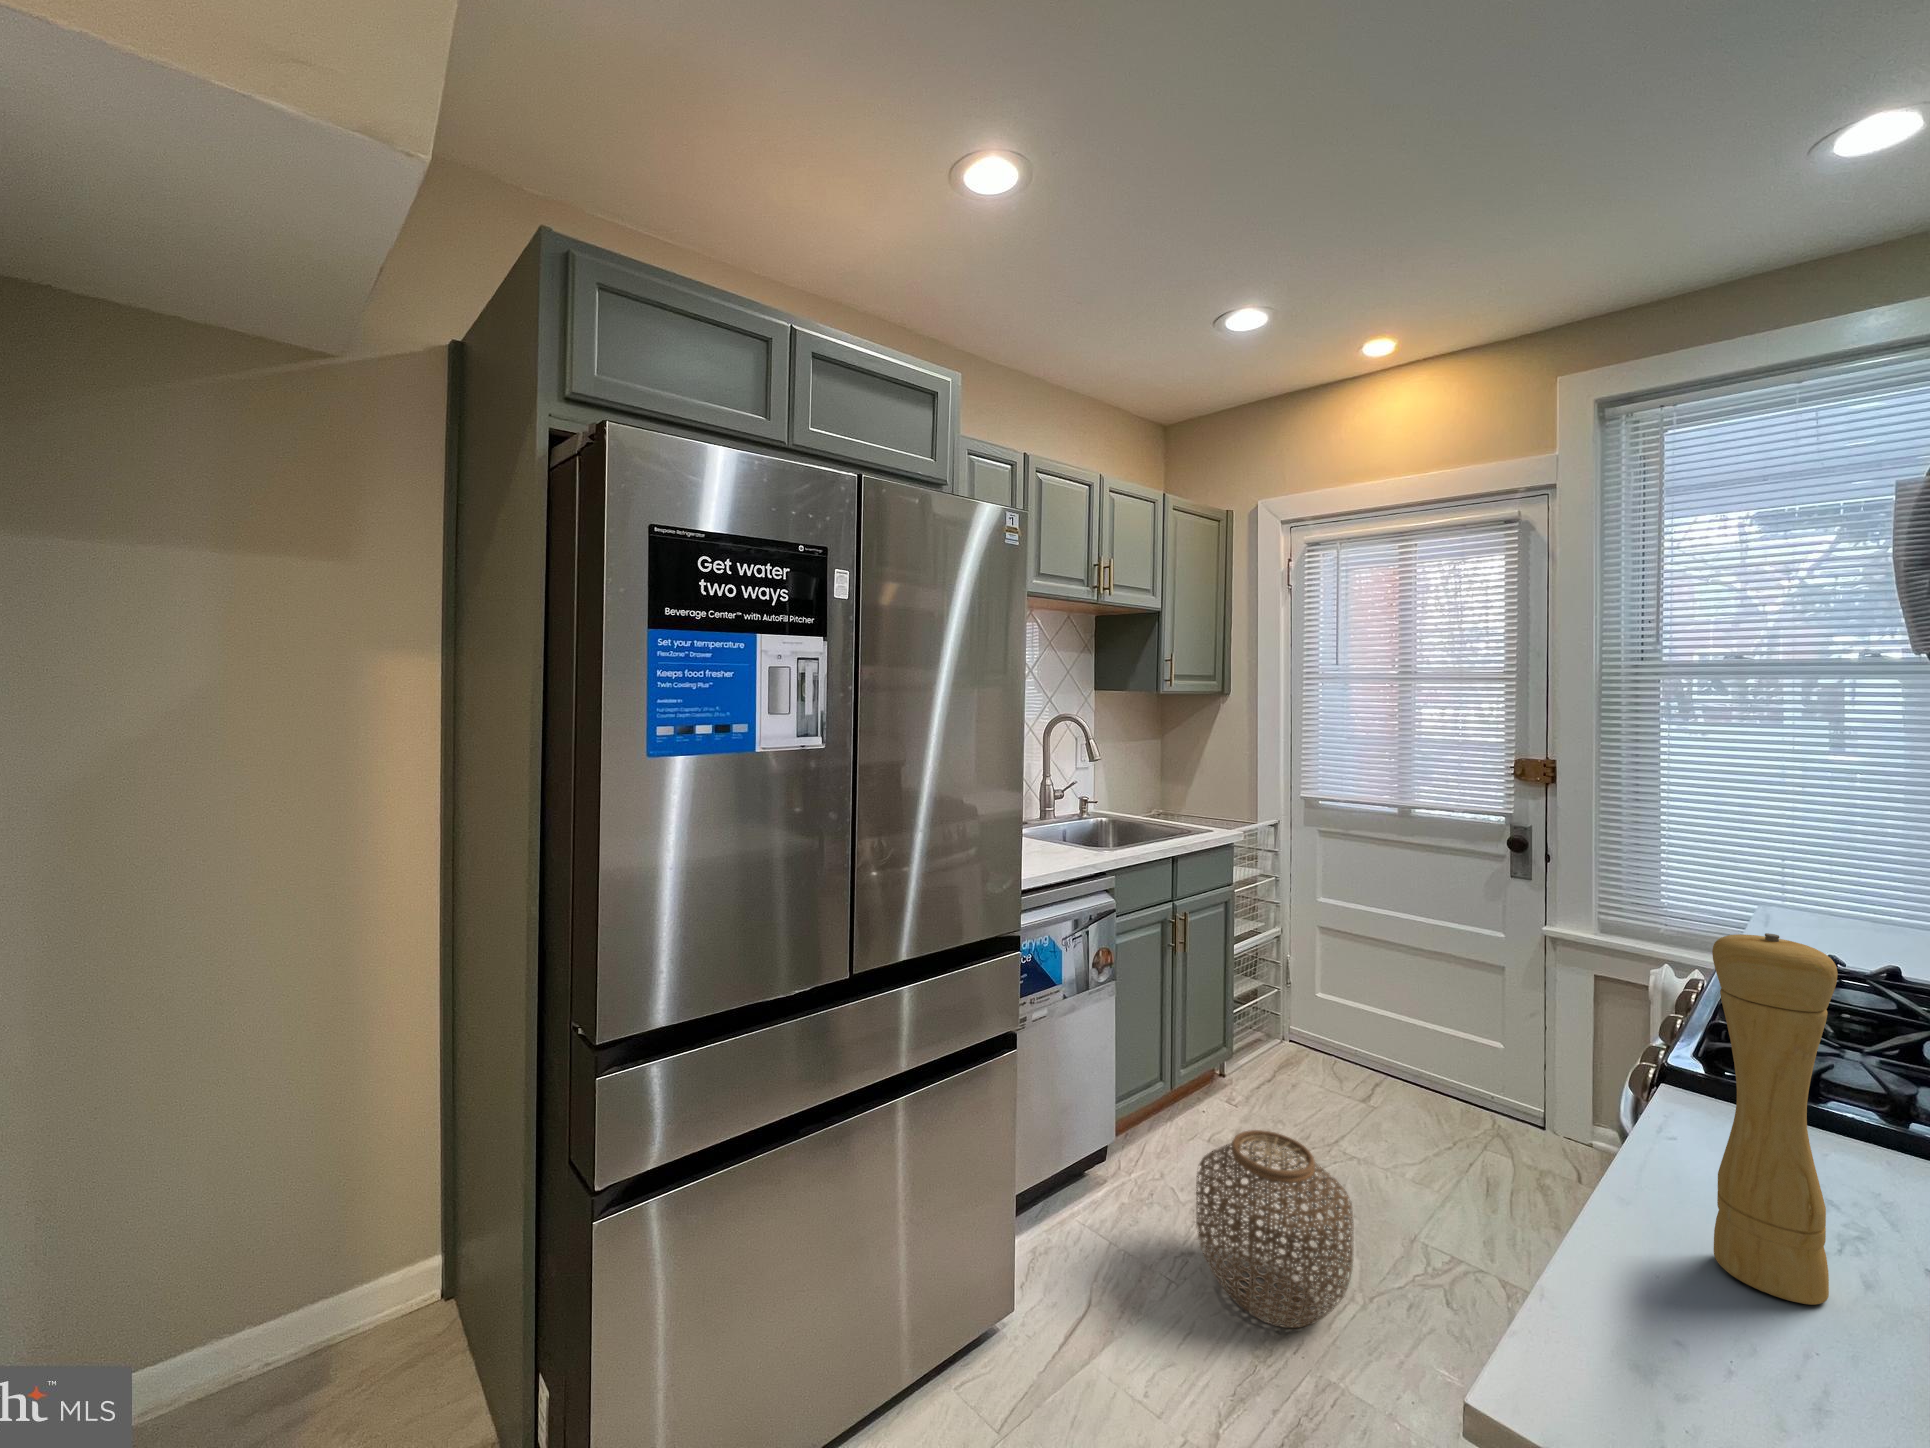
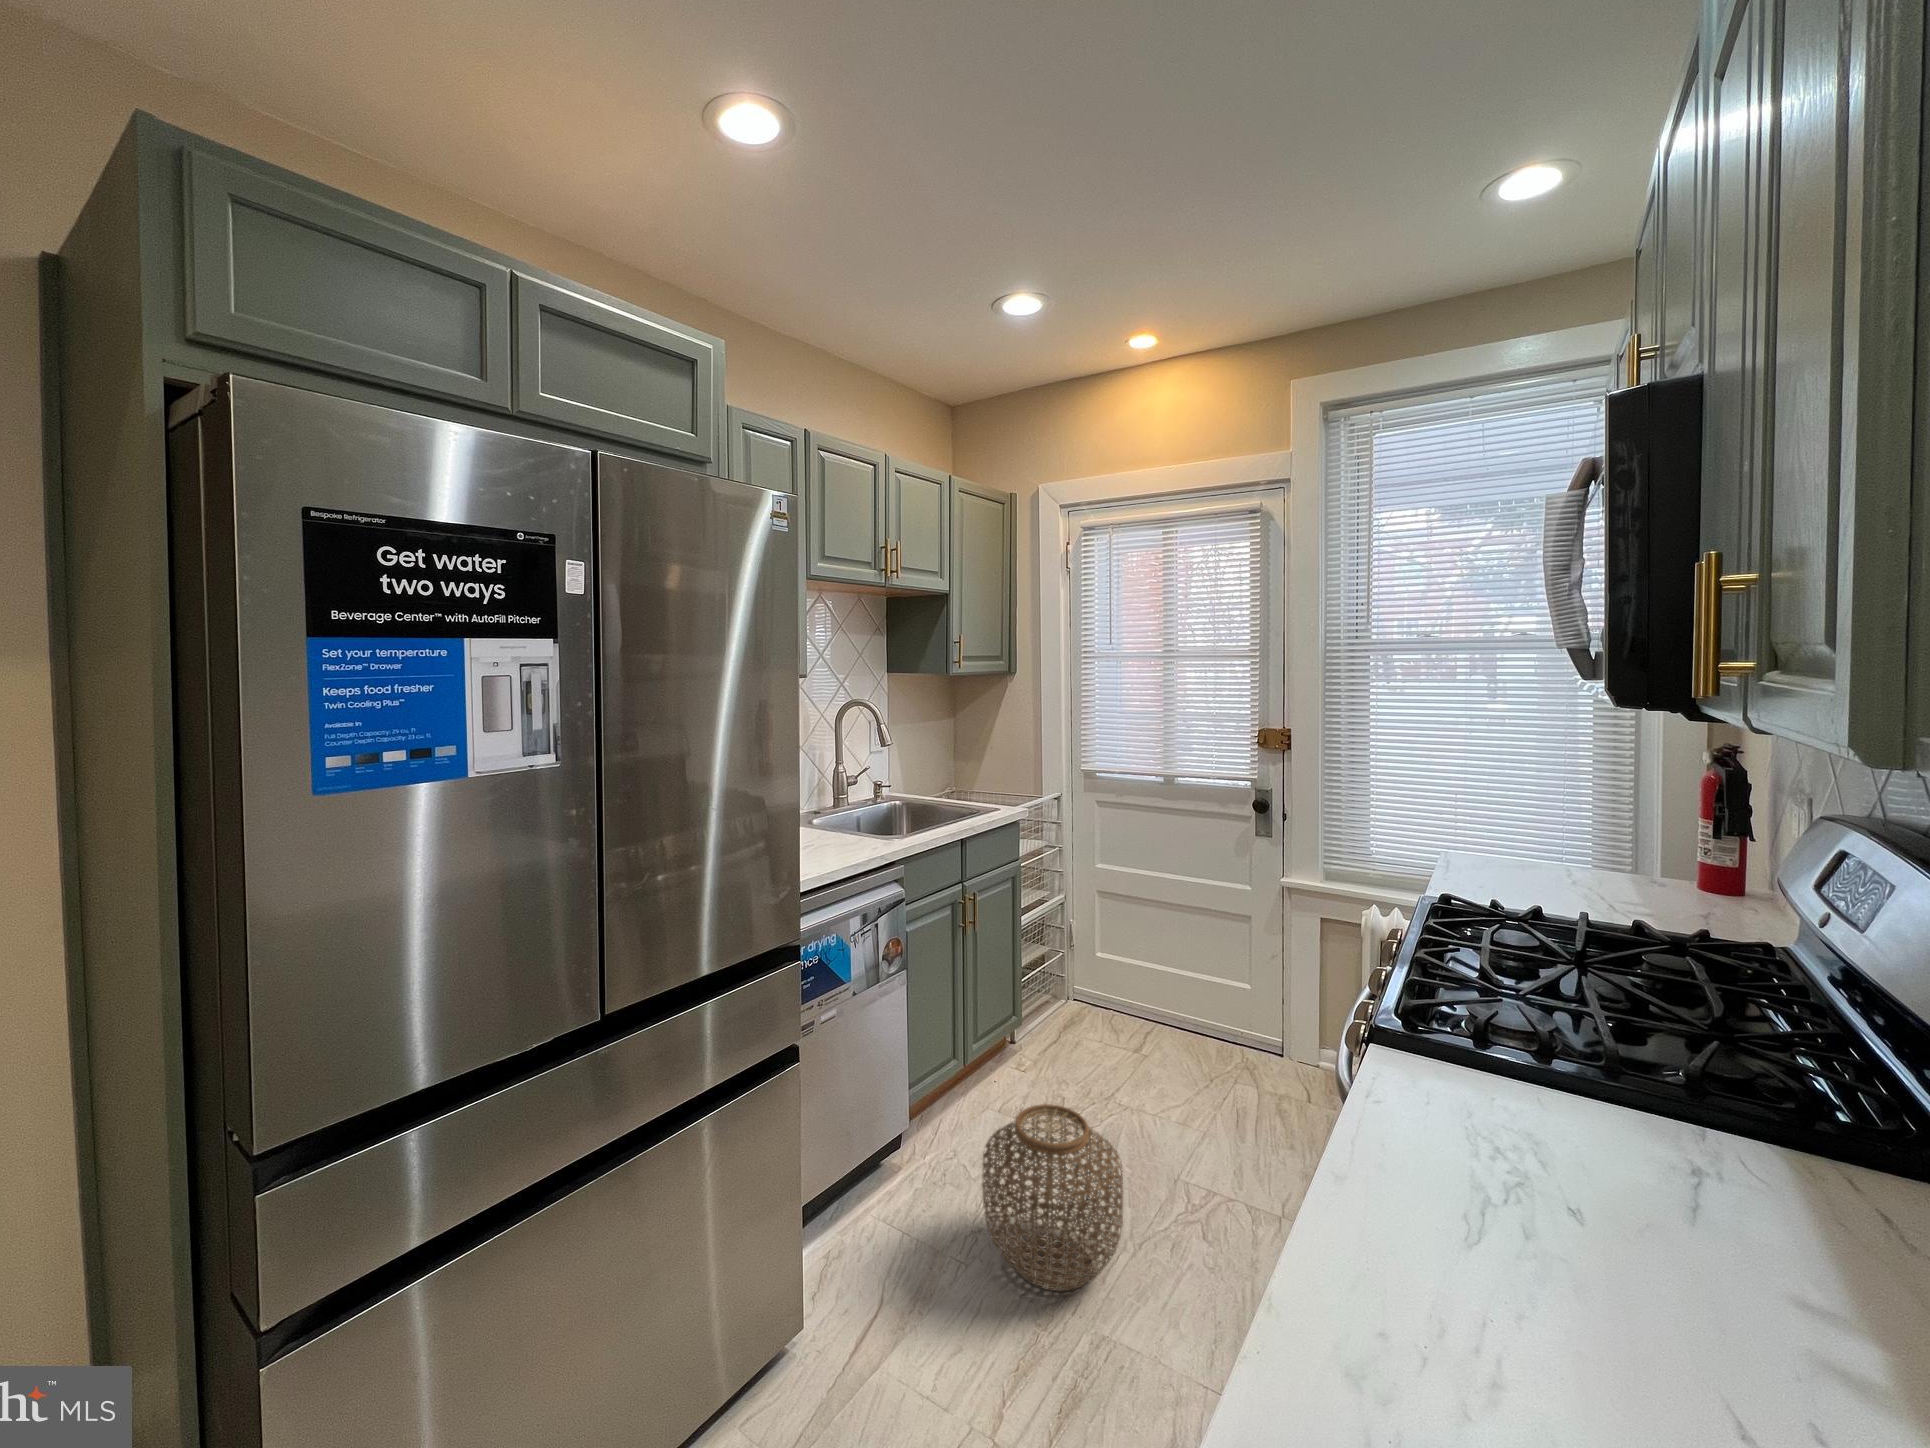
pepper mill: present [1712,933,1838,1305] -> none [1407,932,1504,1273]

